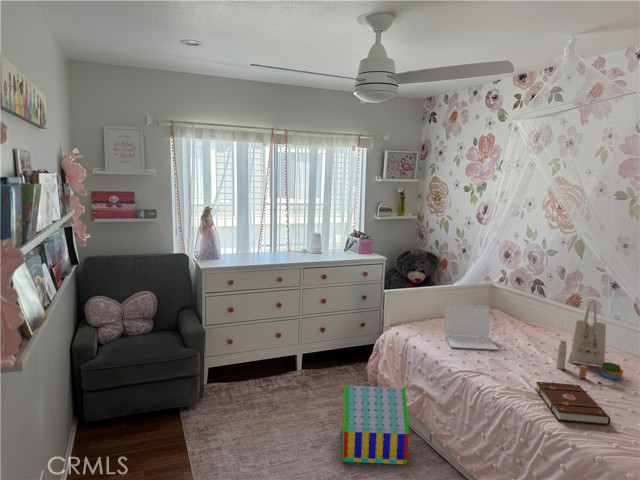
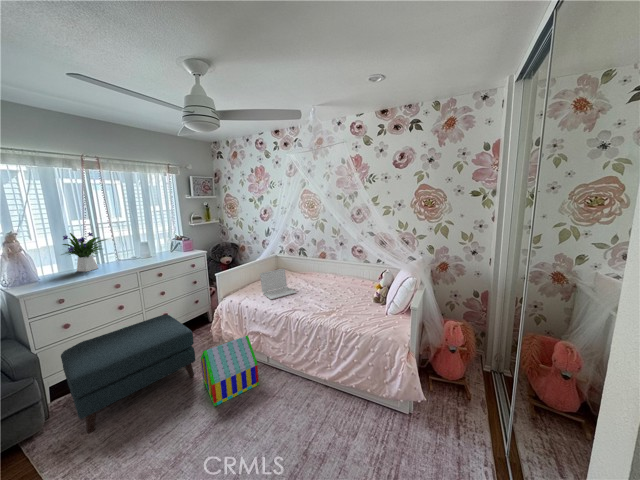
flower arrangement: none [237,213,280,258] -> present [63,232,106,272]
tote bag: present [557,300,625,391] -> none [327,253,361,296]
ottoman: none [221,329,340,426] -> present [61,315,195,433]
book: present [535,382,610,425] -> none [326,300,367,323]

